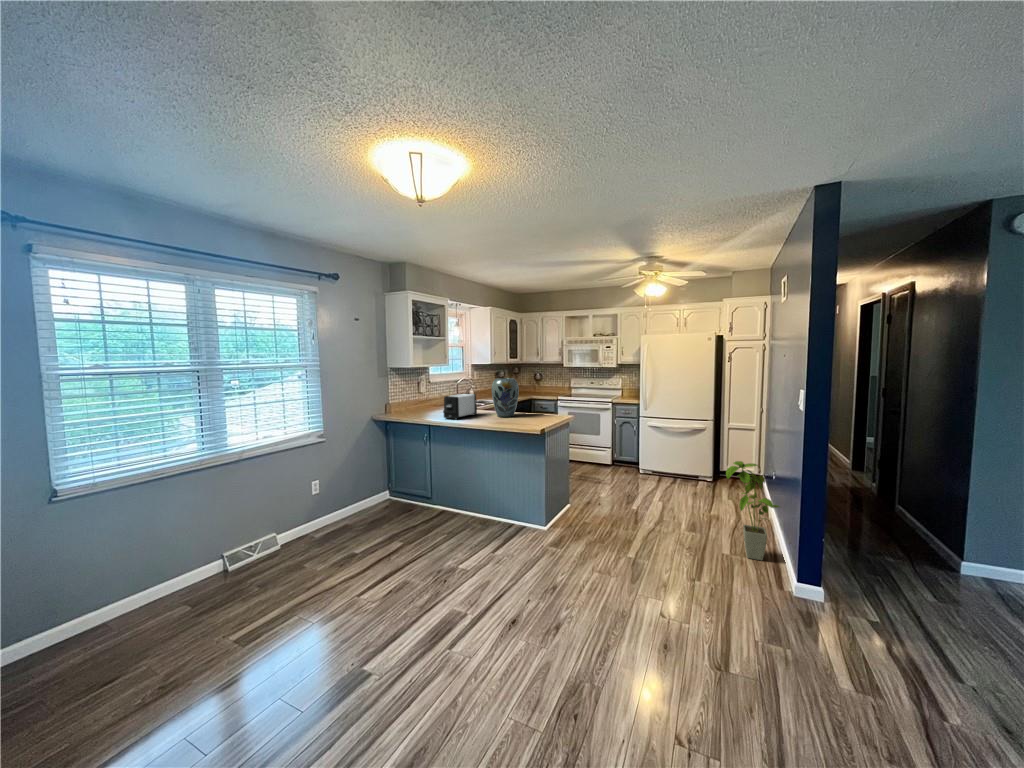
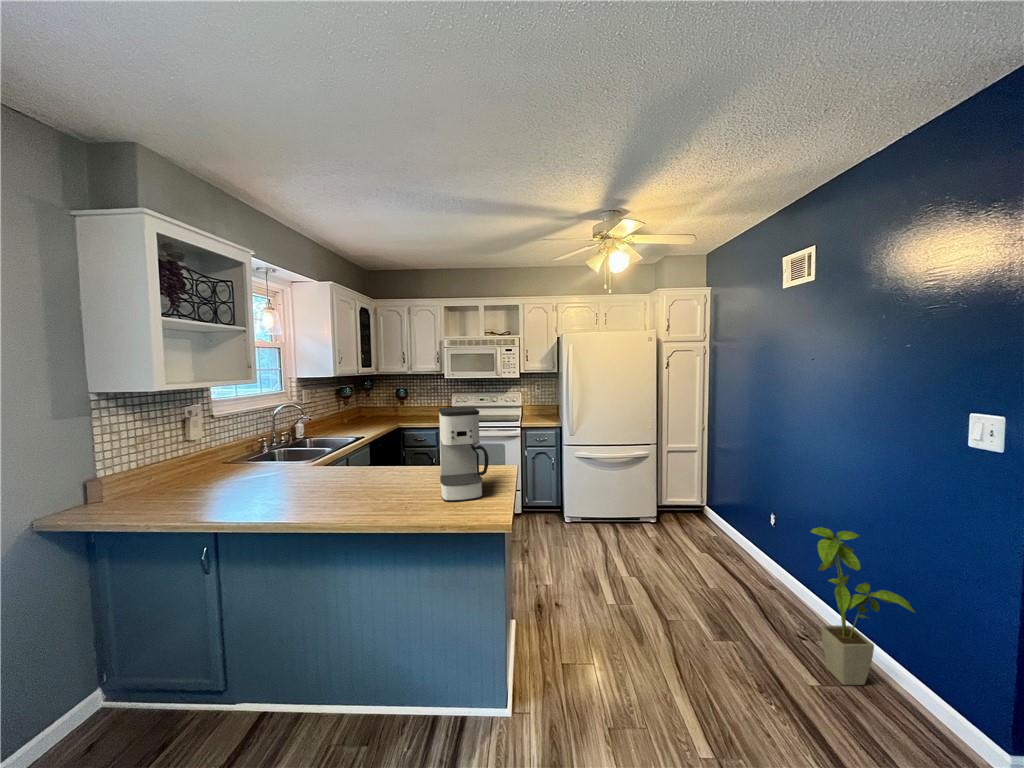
vase: present [492,378,519,417] -> none [366,405,421,486]
coffee maker: none [520,379,544,423] -> present [439,407,489,501]
toaster: present [443,394,477,419] -> none [252,441,331,506]

